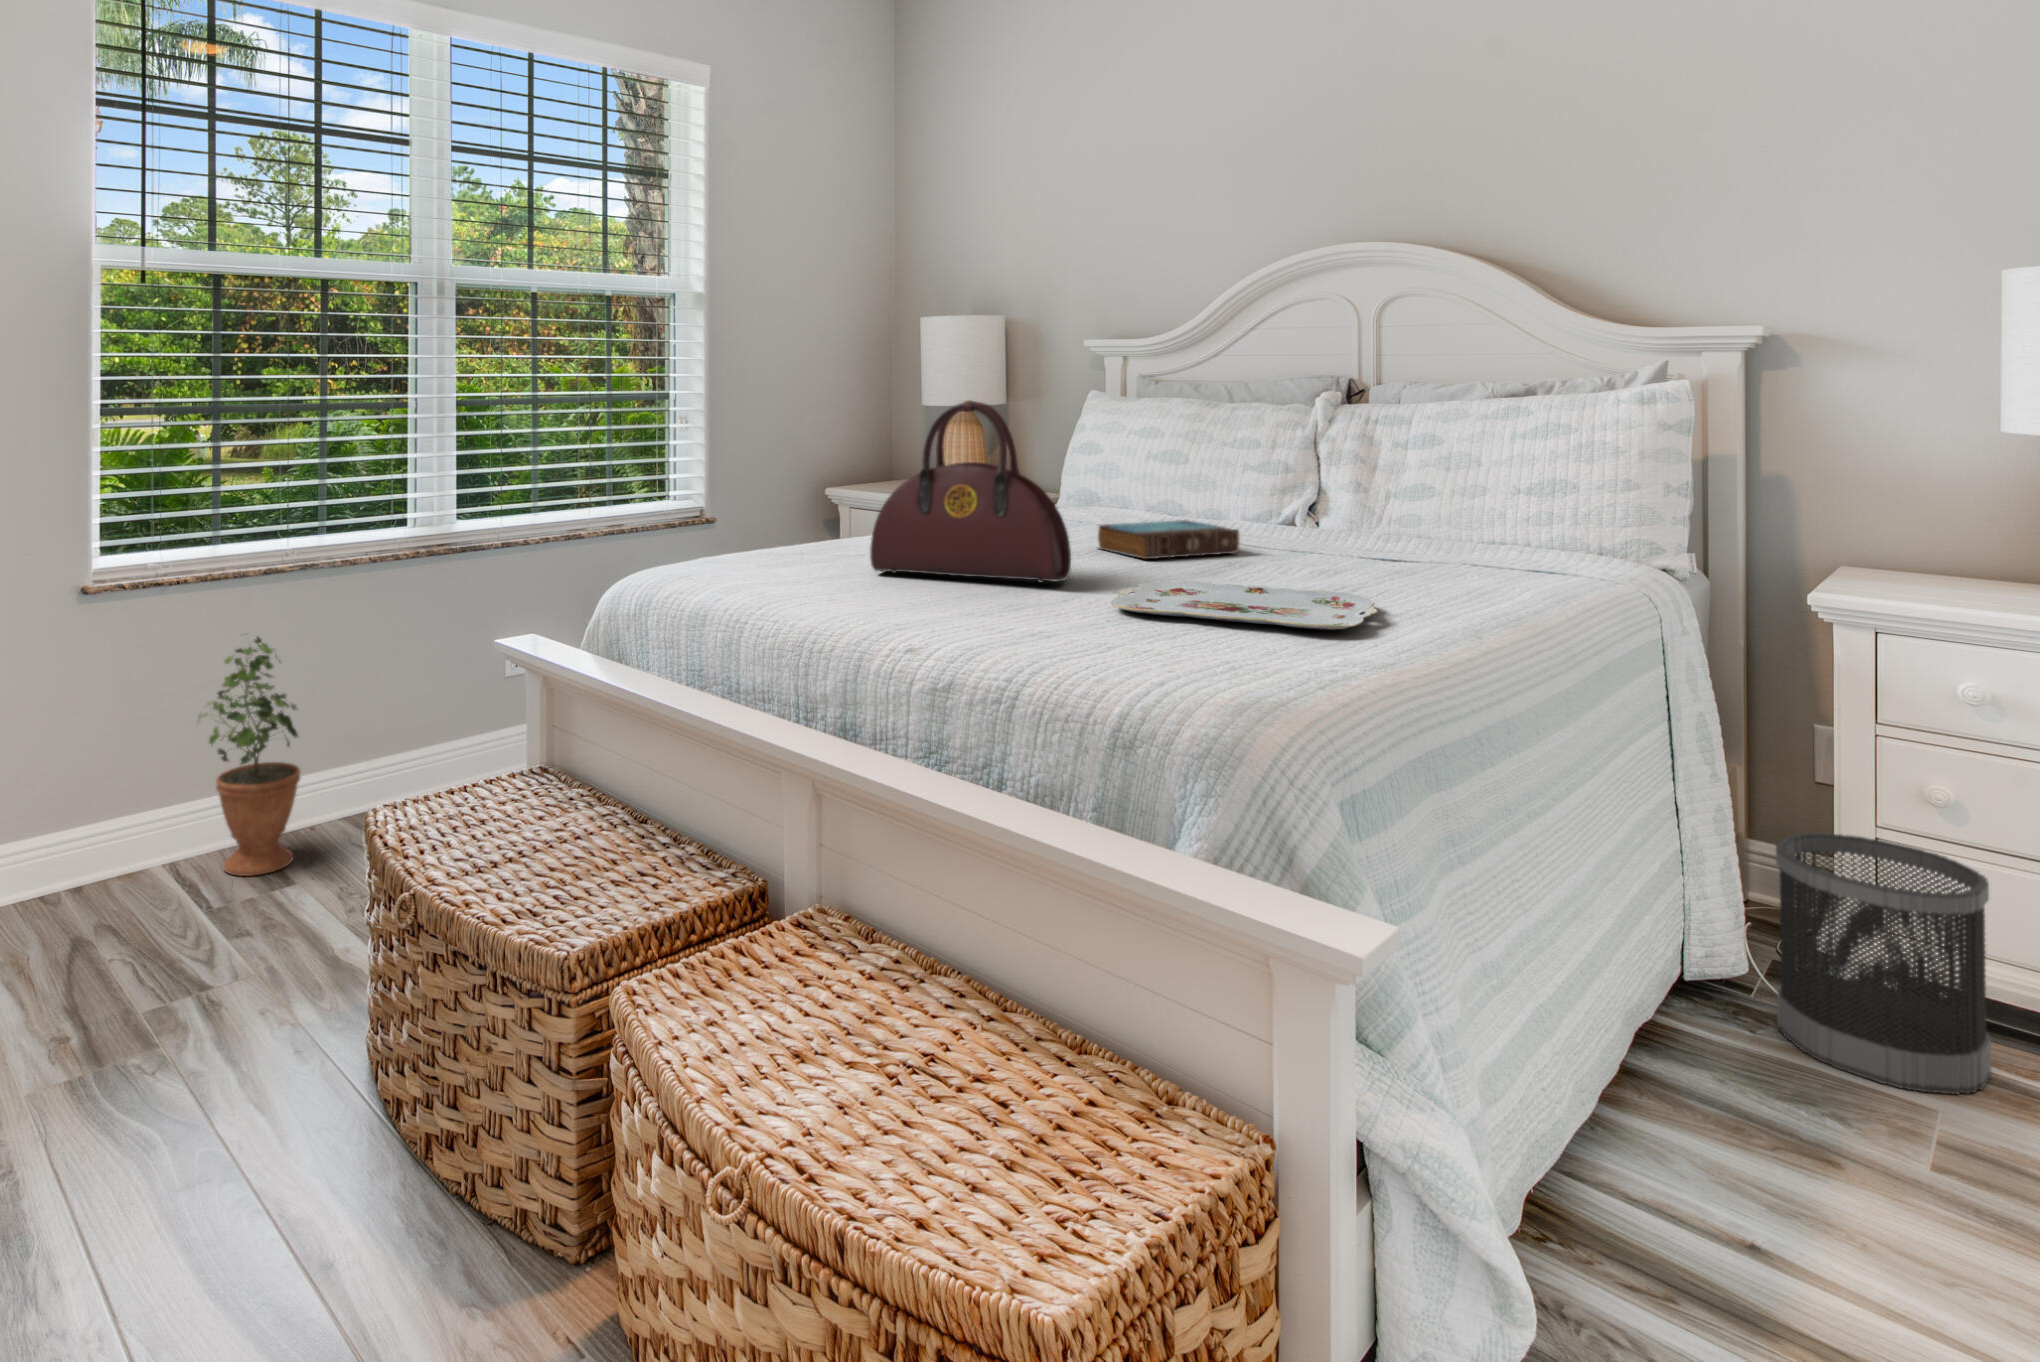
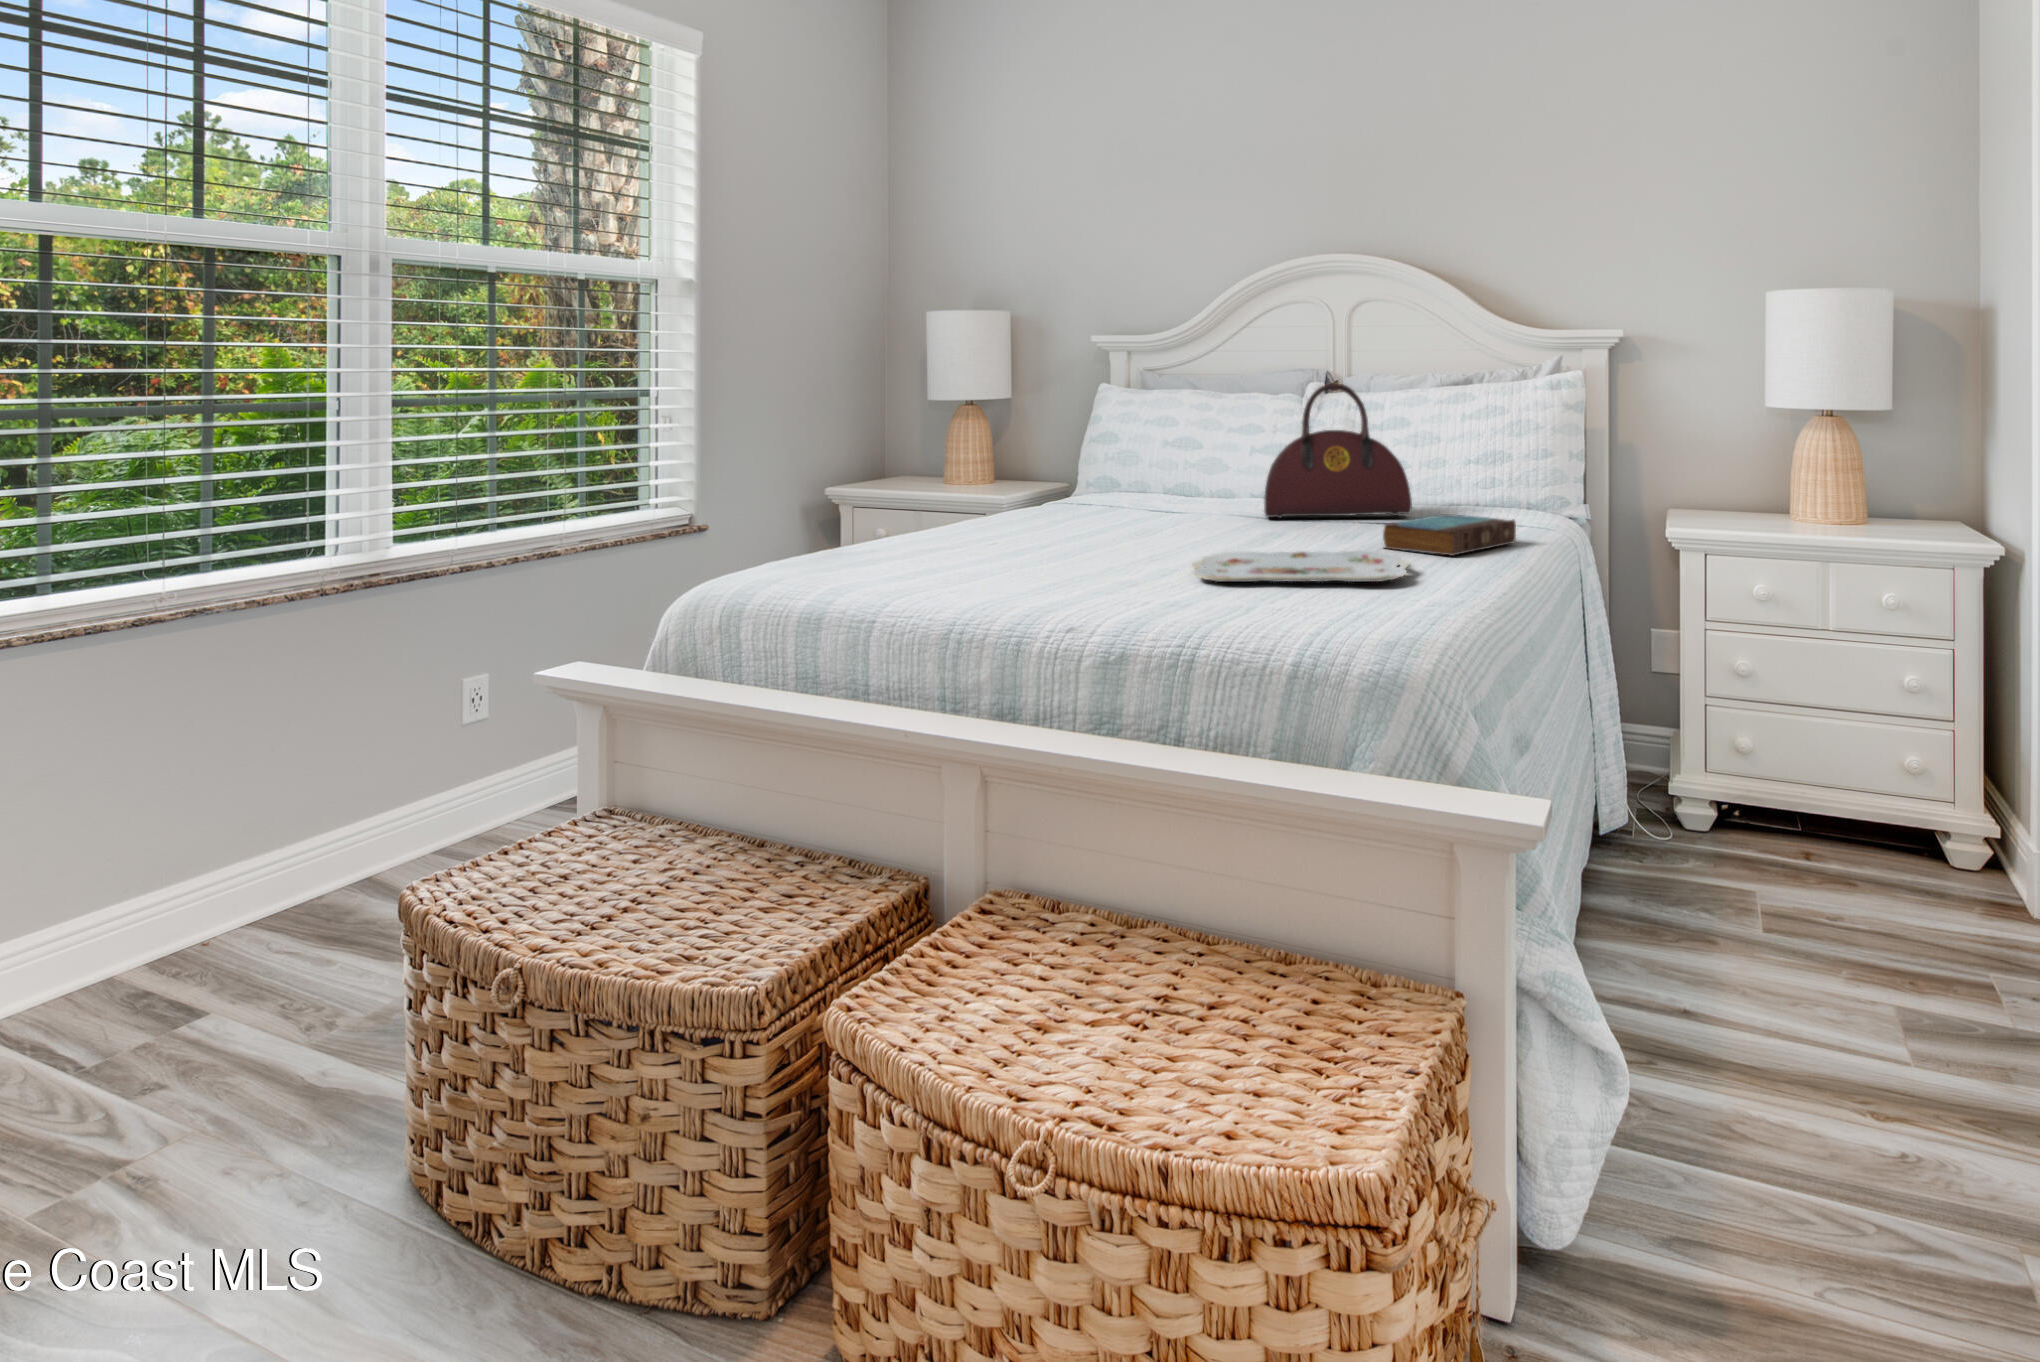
handbag: present [870,400,1071,583] -> present [1264,382,1412,518]
book: present [1098,520,1239,559] -> present [1383,514,1516,556]
potted plant: present [199,634,301,876] -> none [52,709,206,1017]
wastebasket: present [1776,833,1991,1094] -> none [1655,707,1787,887]

